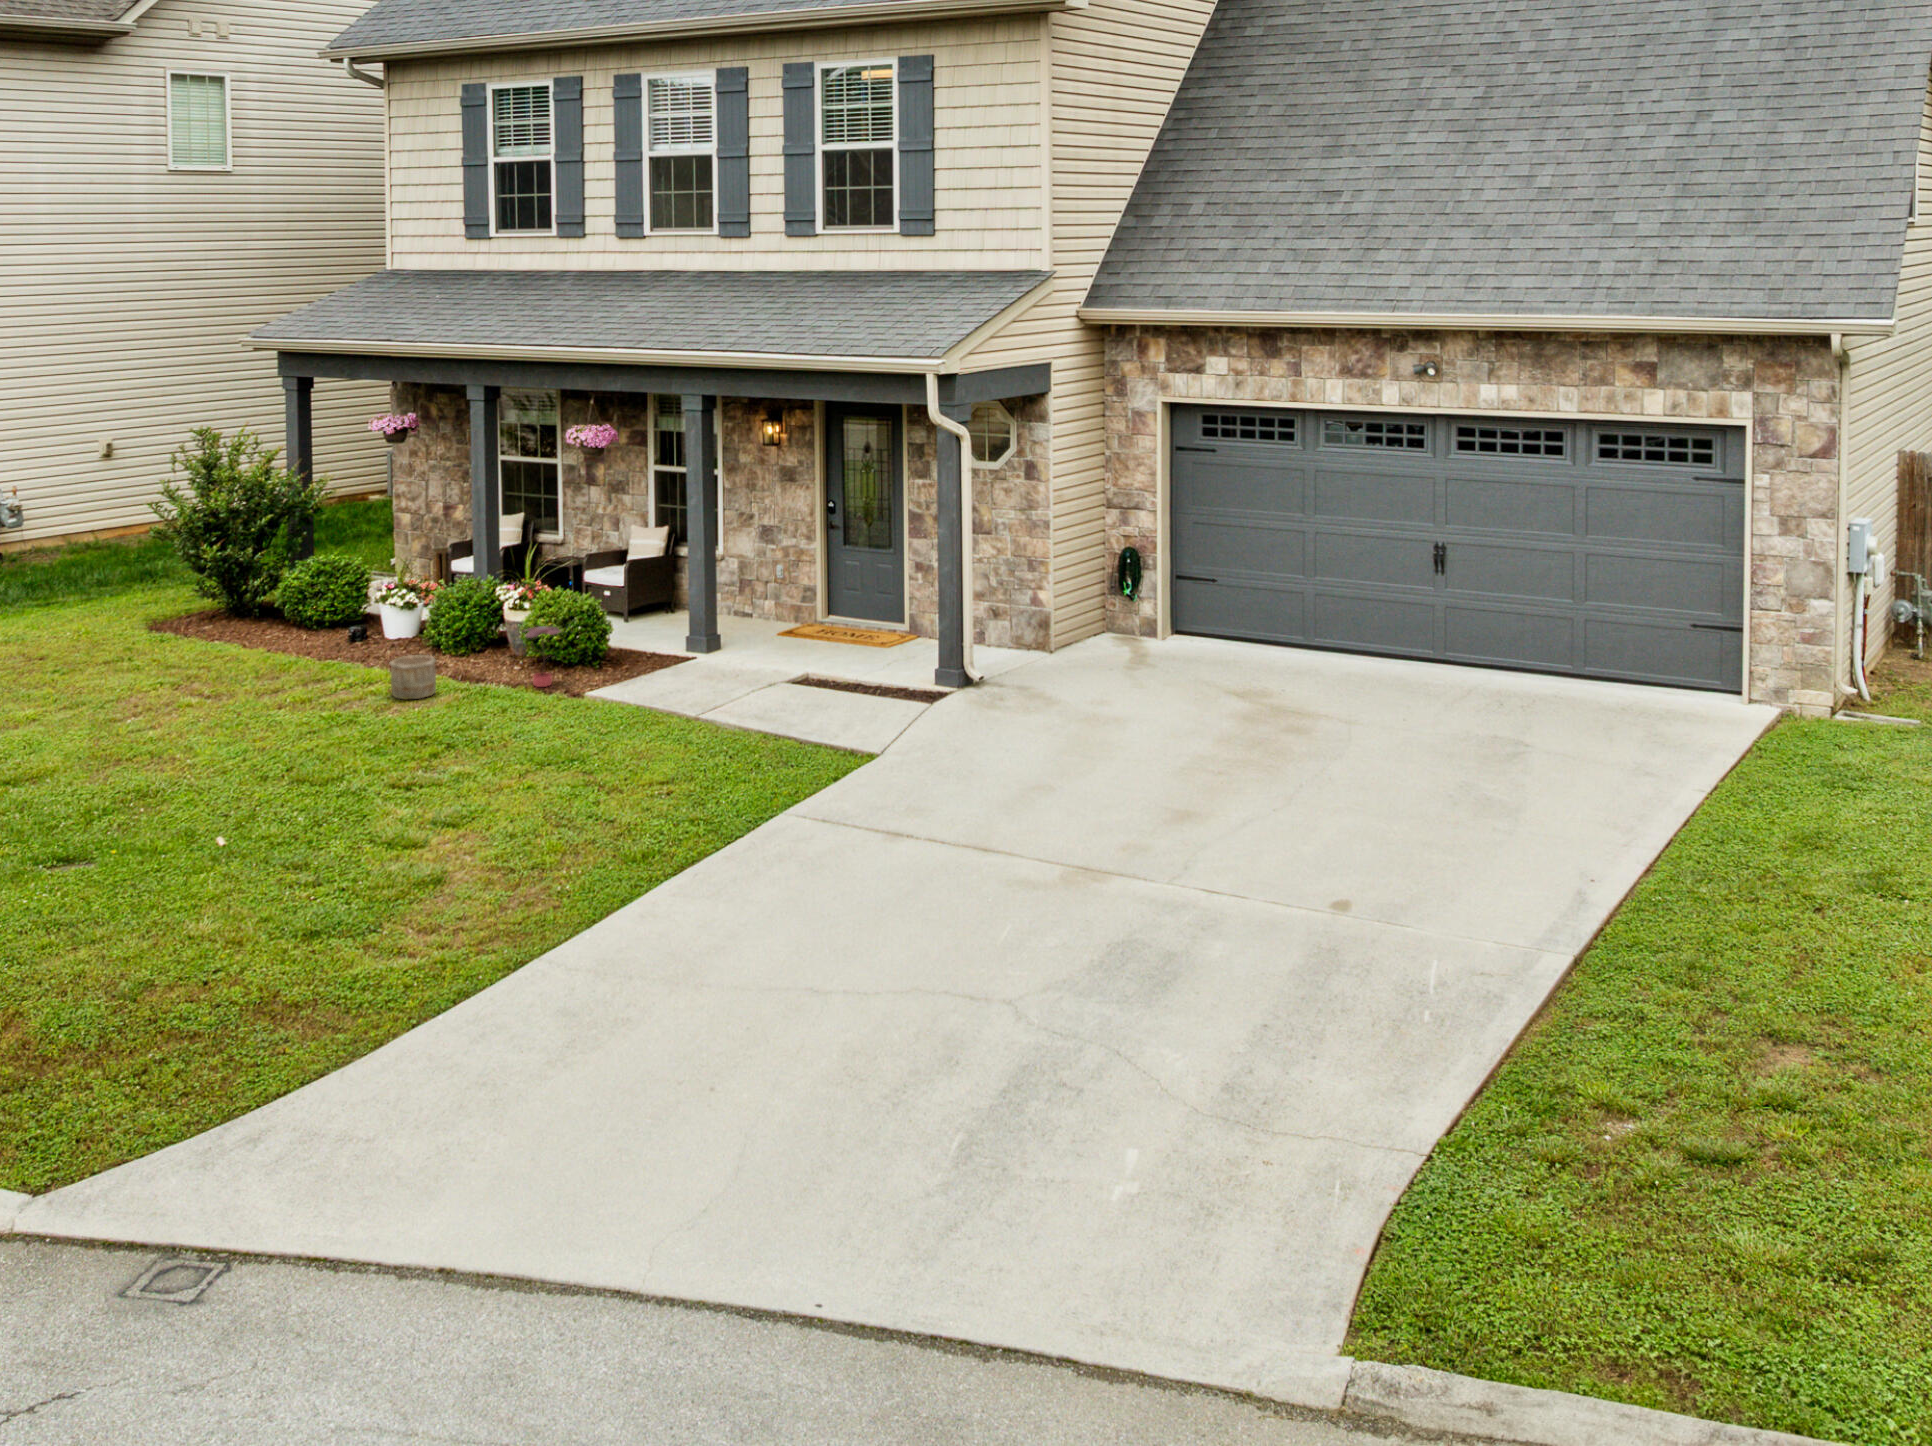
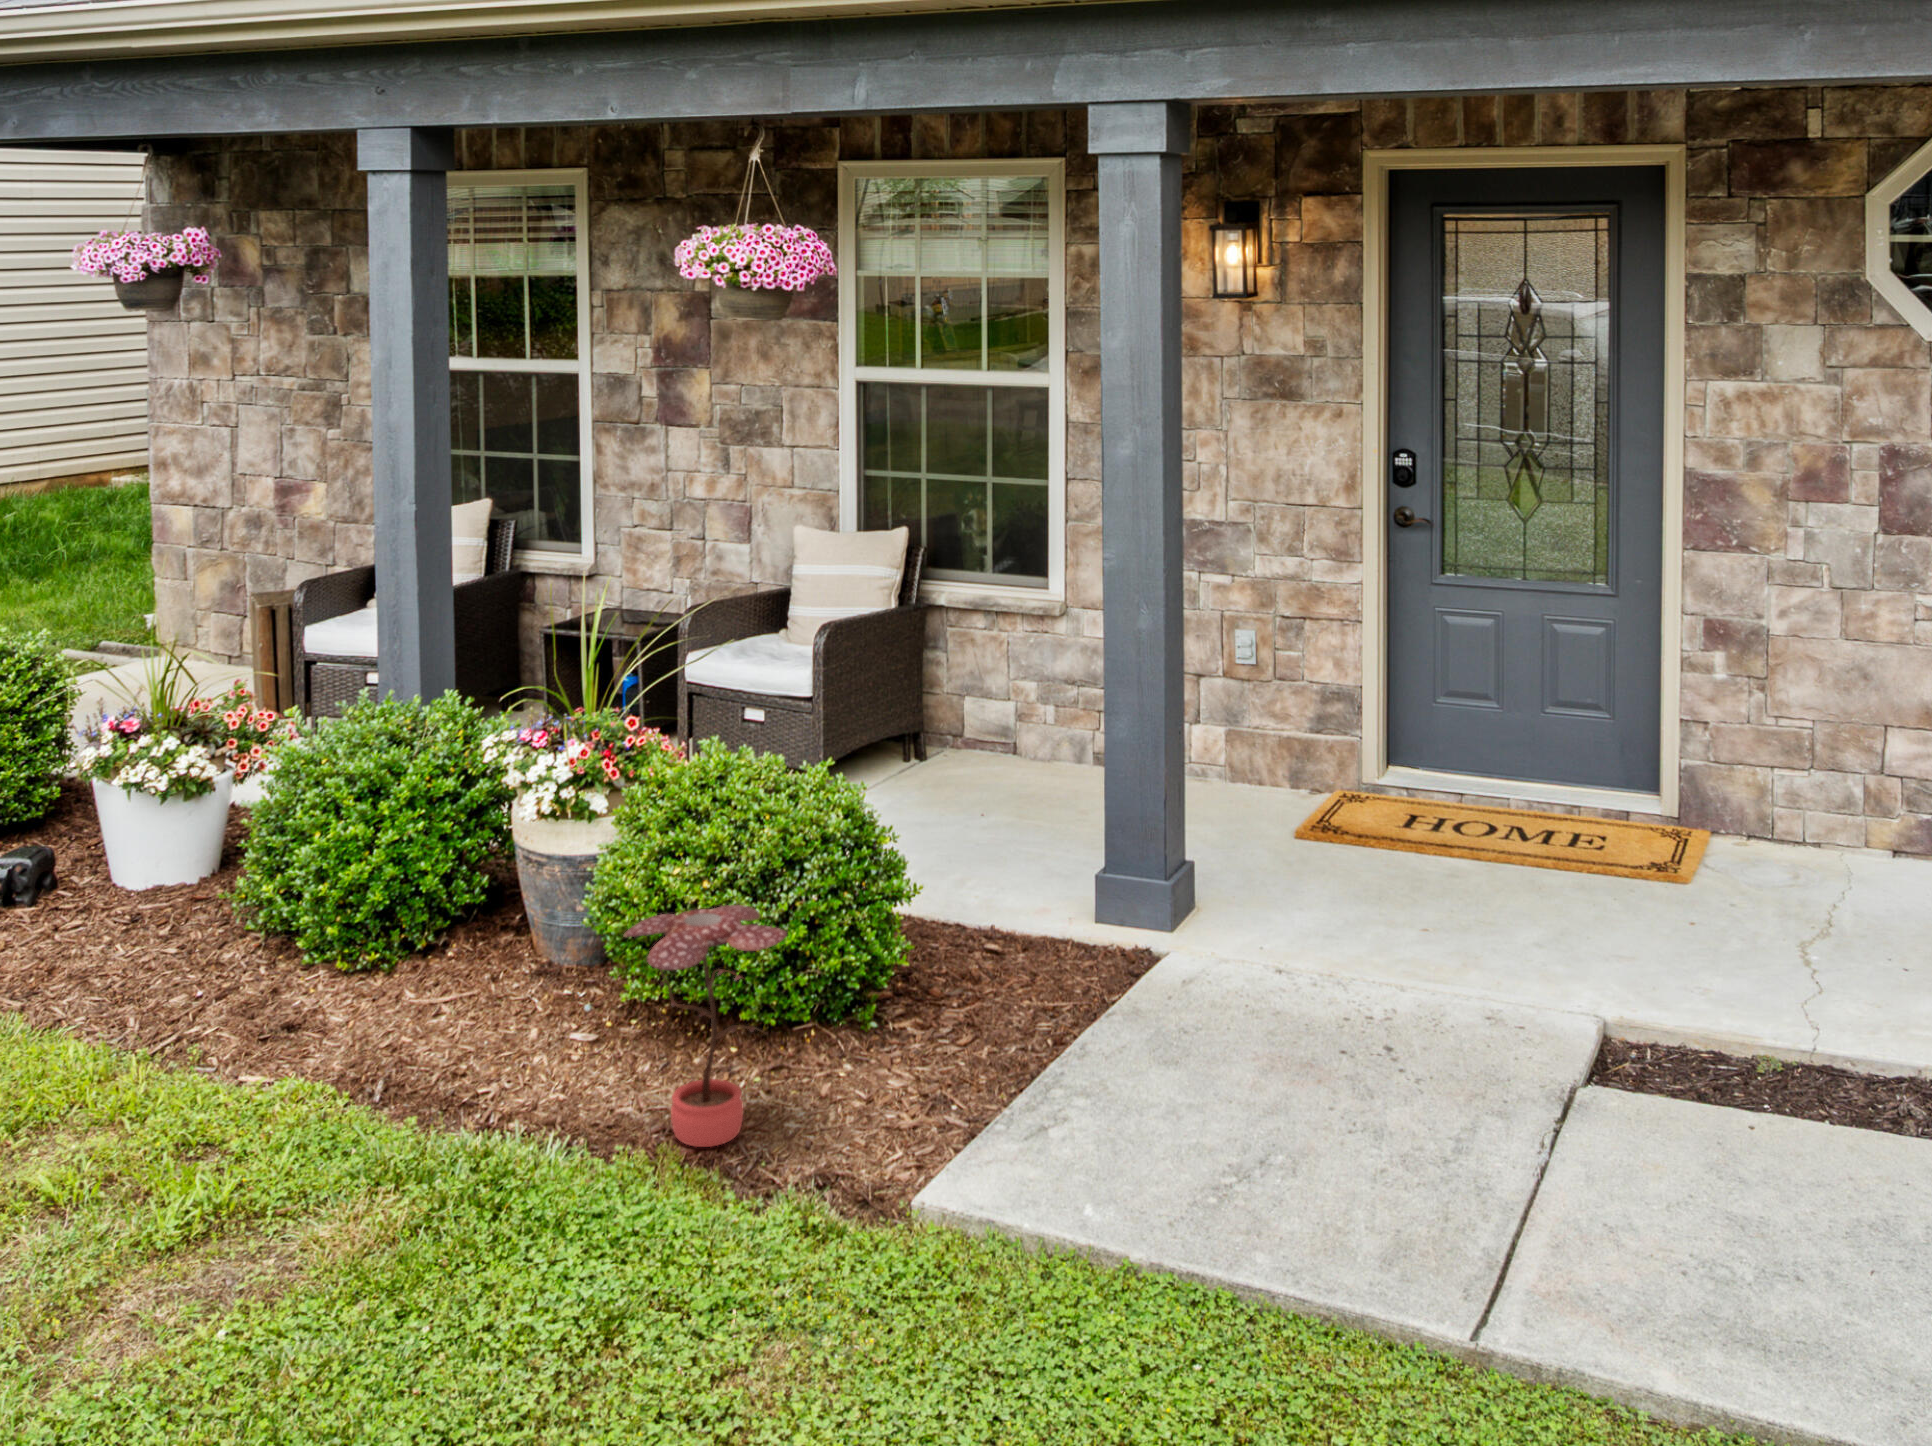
wooden bucket: present [389,655,436,699] -> none [96,1050,298,1271]

